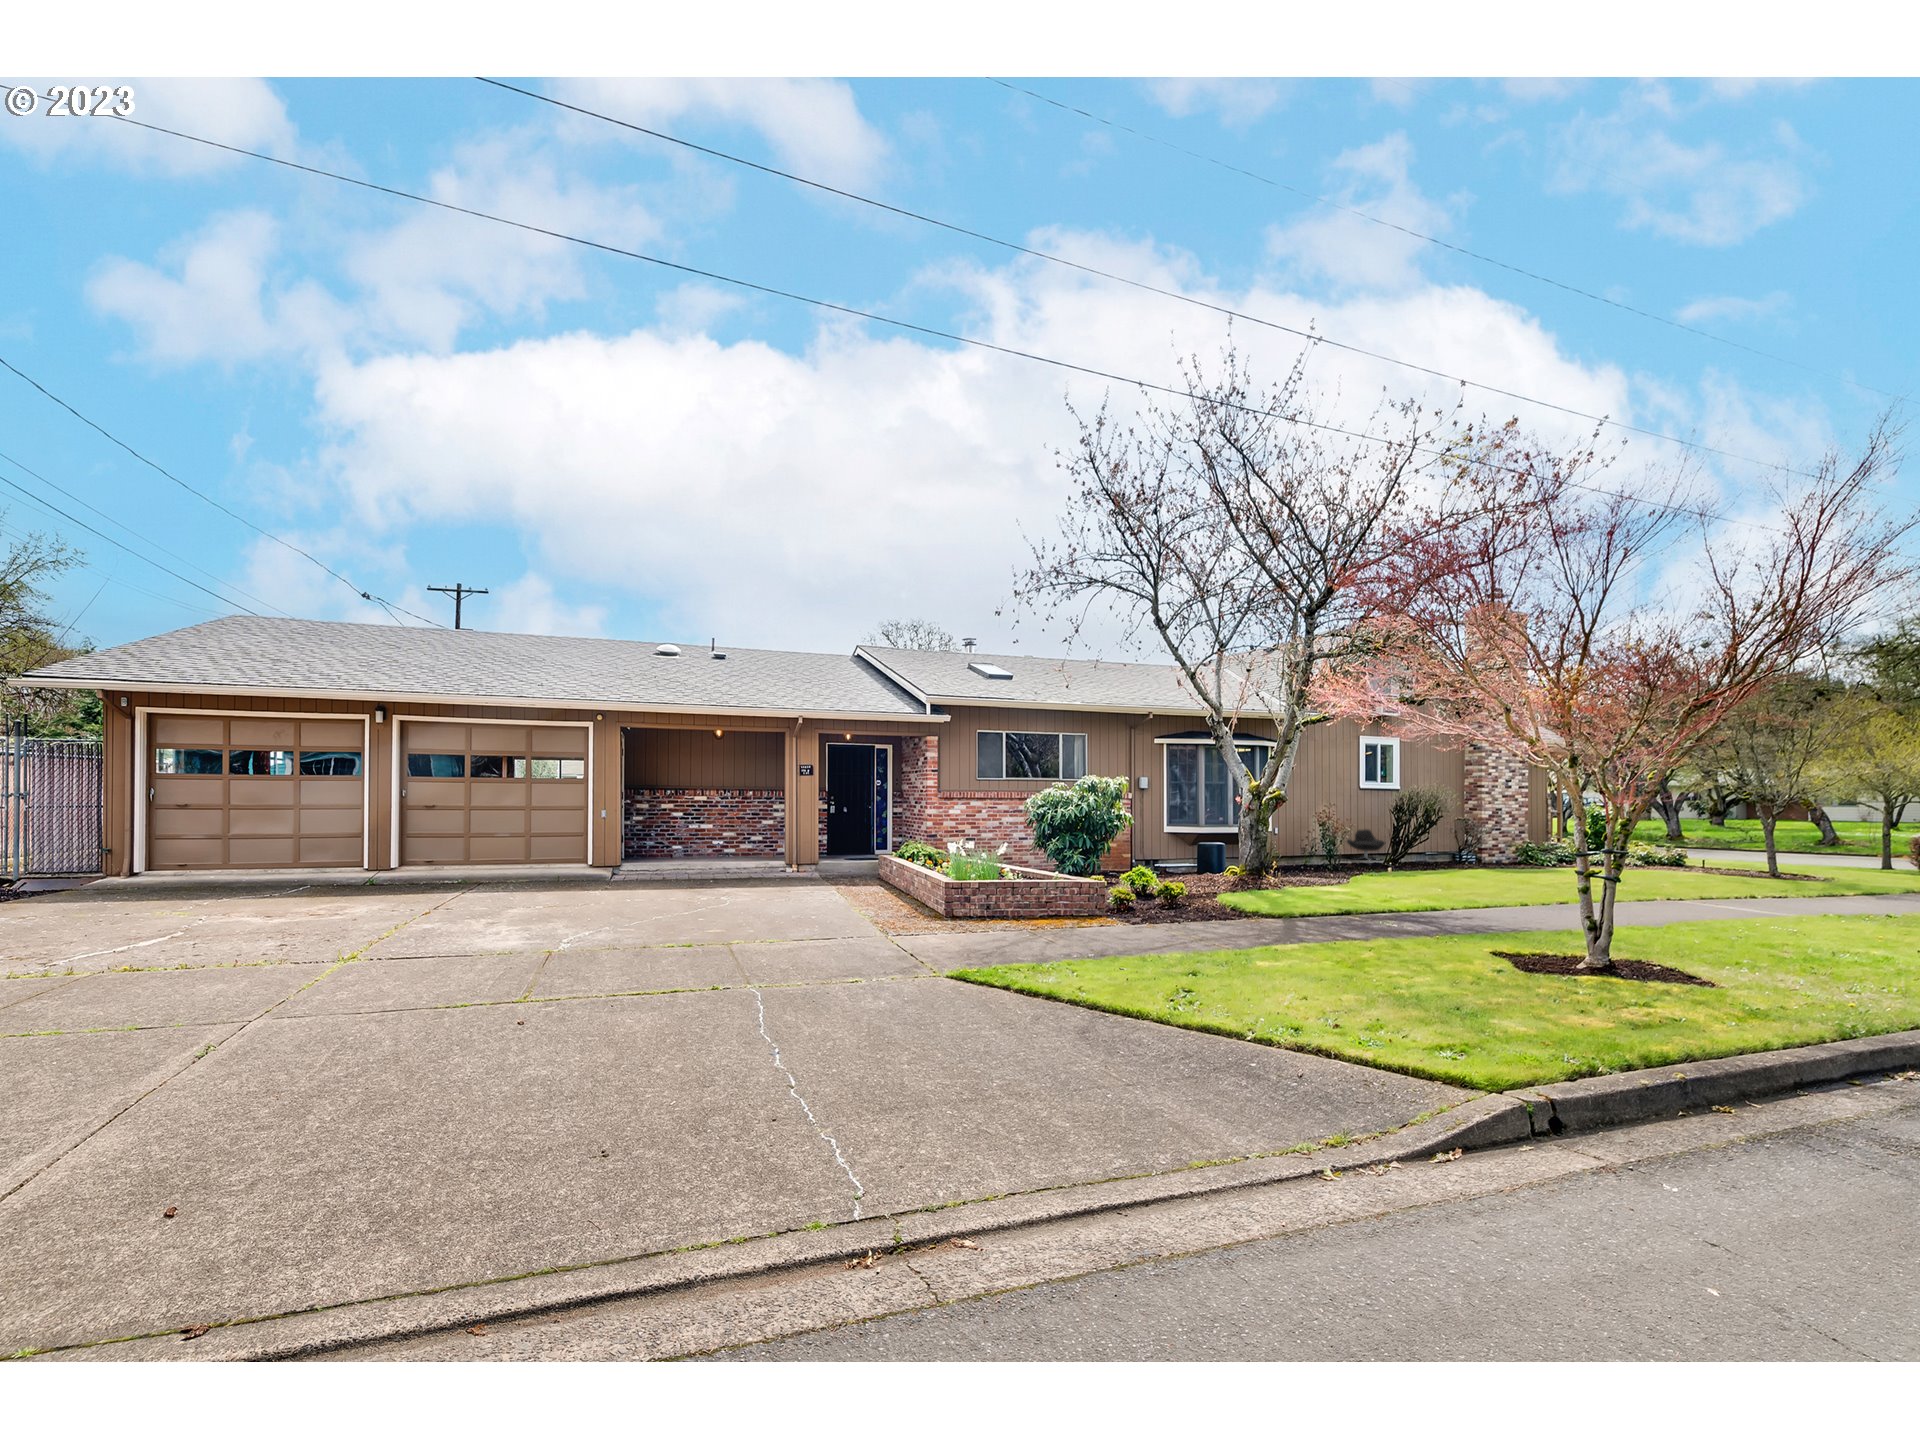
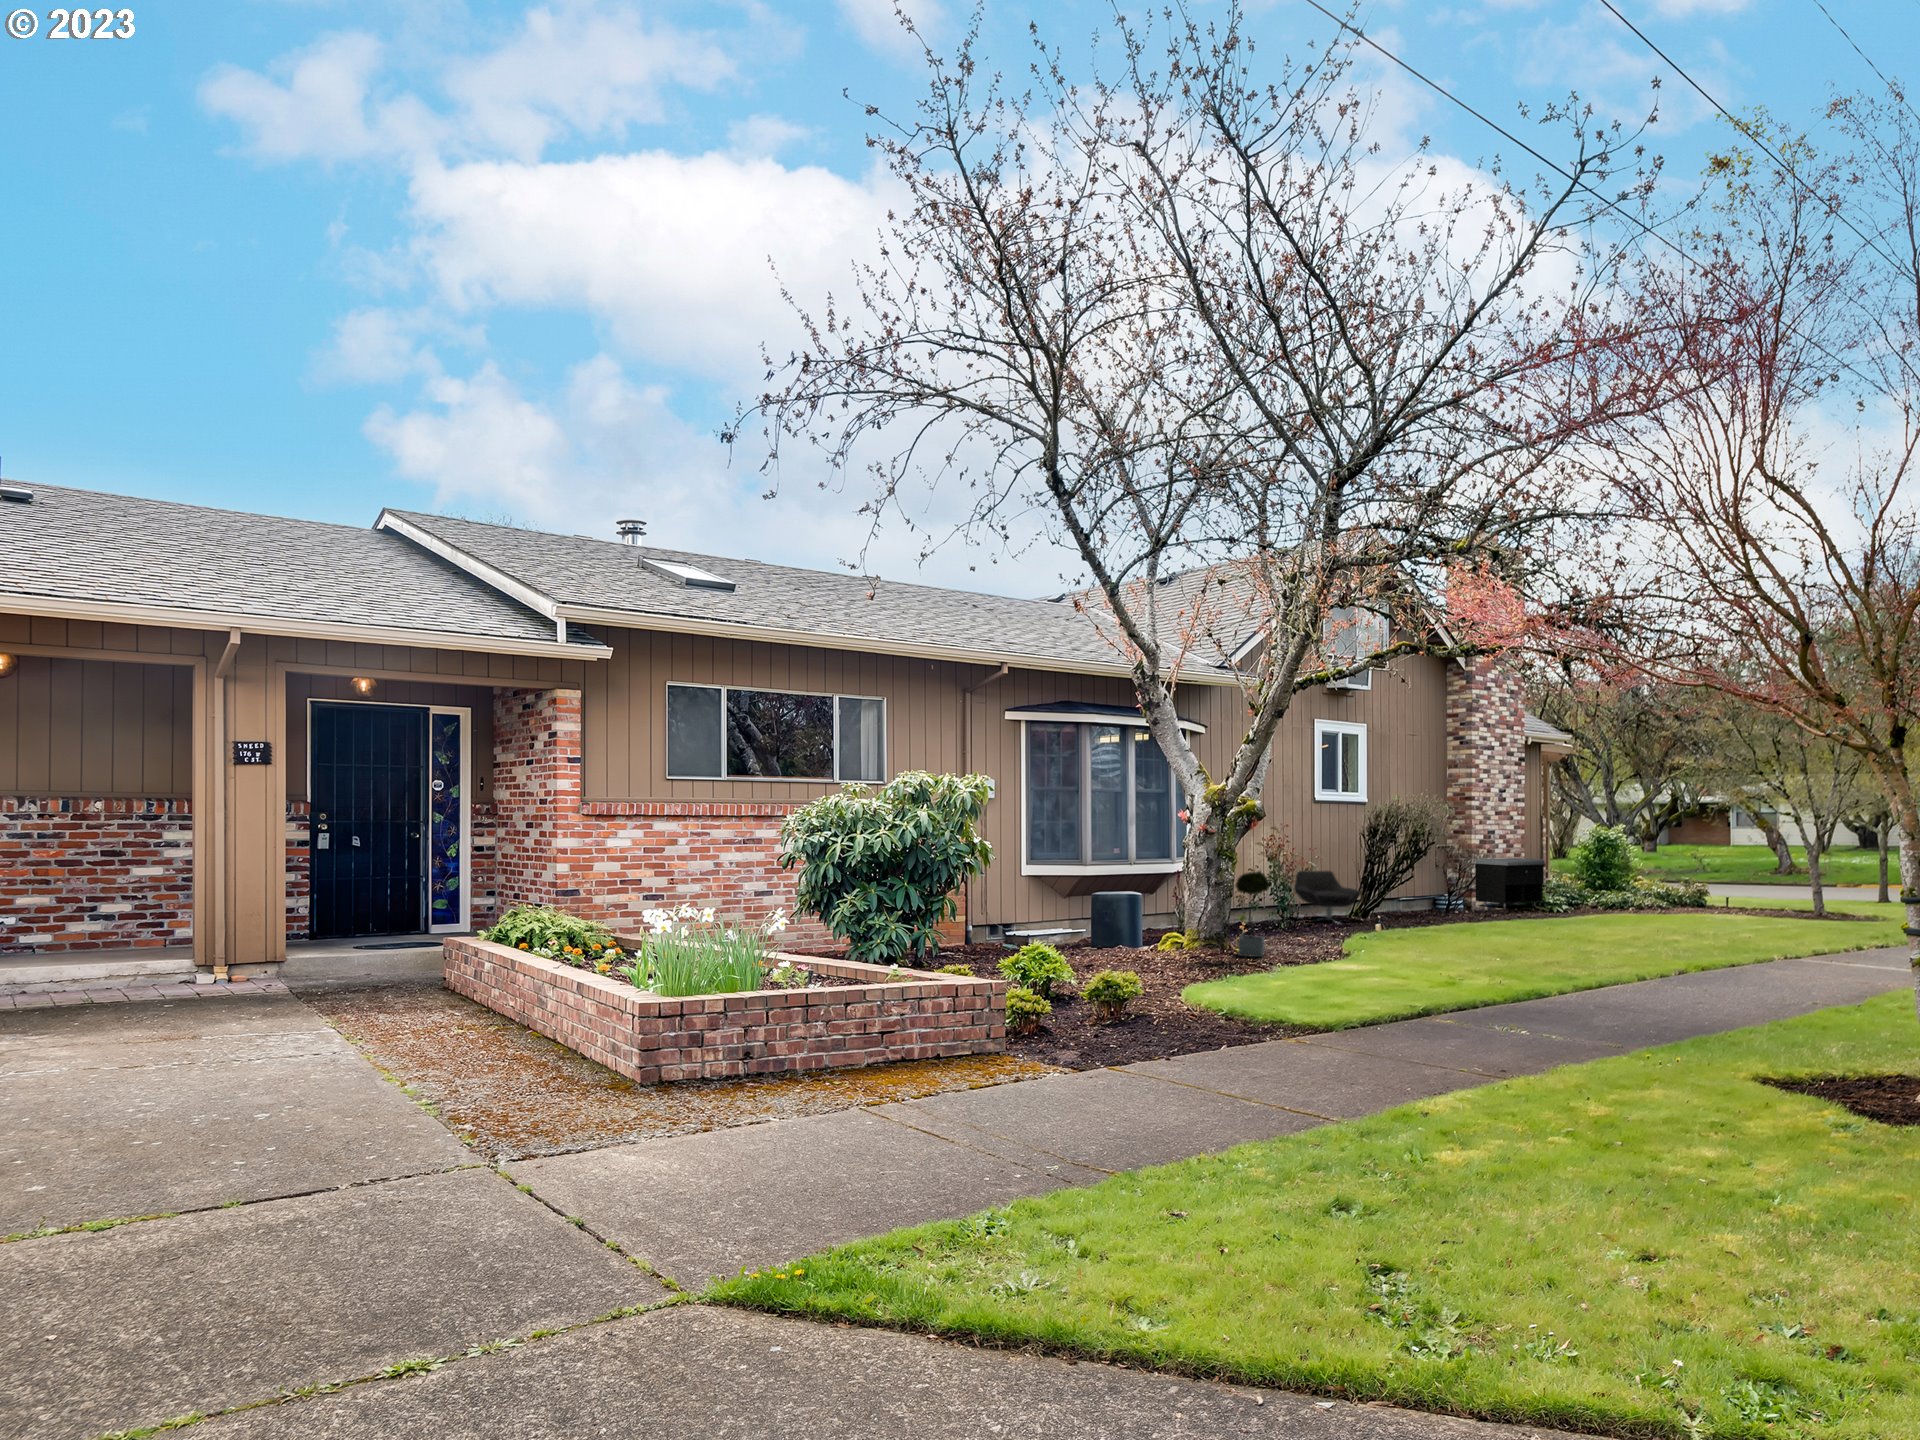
storage bench: none [1484,823,1536,855] -> present [1475,858,1545,908]
potted tree: none [1277,829,1298,876] -> present [1235,871,1270,957]

